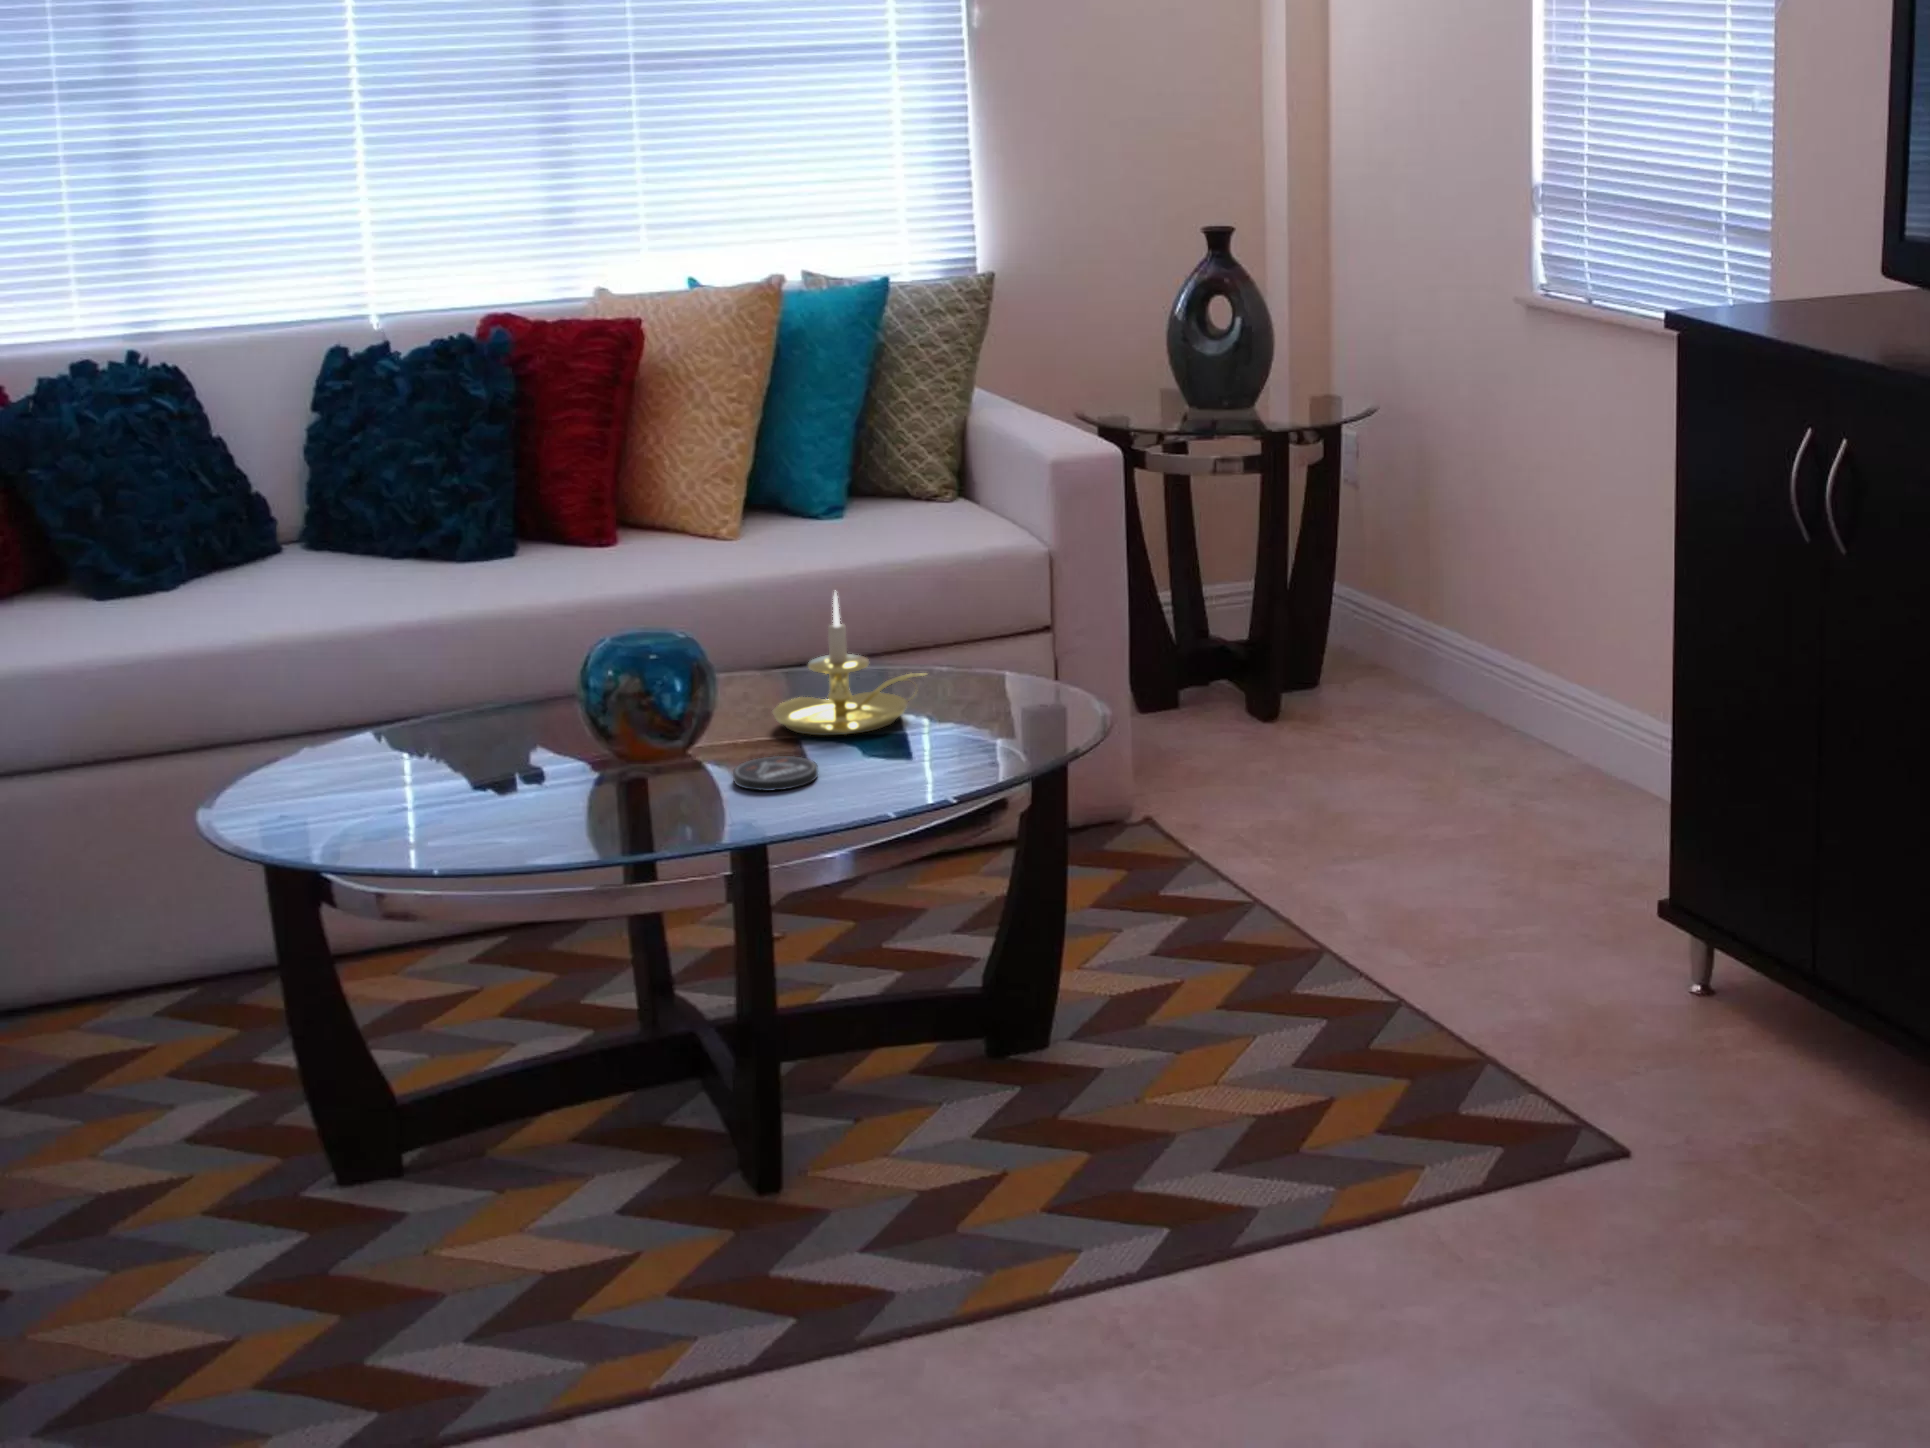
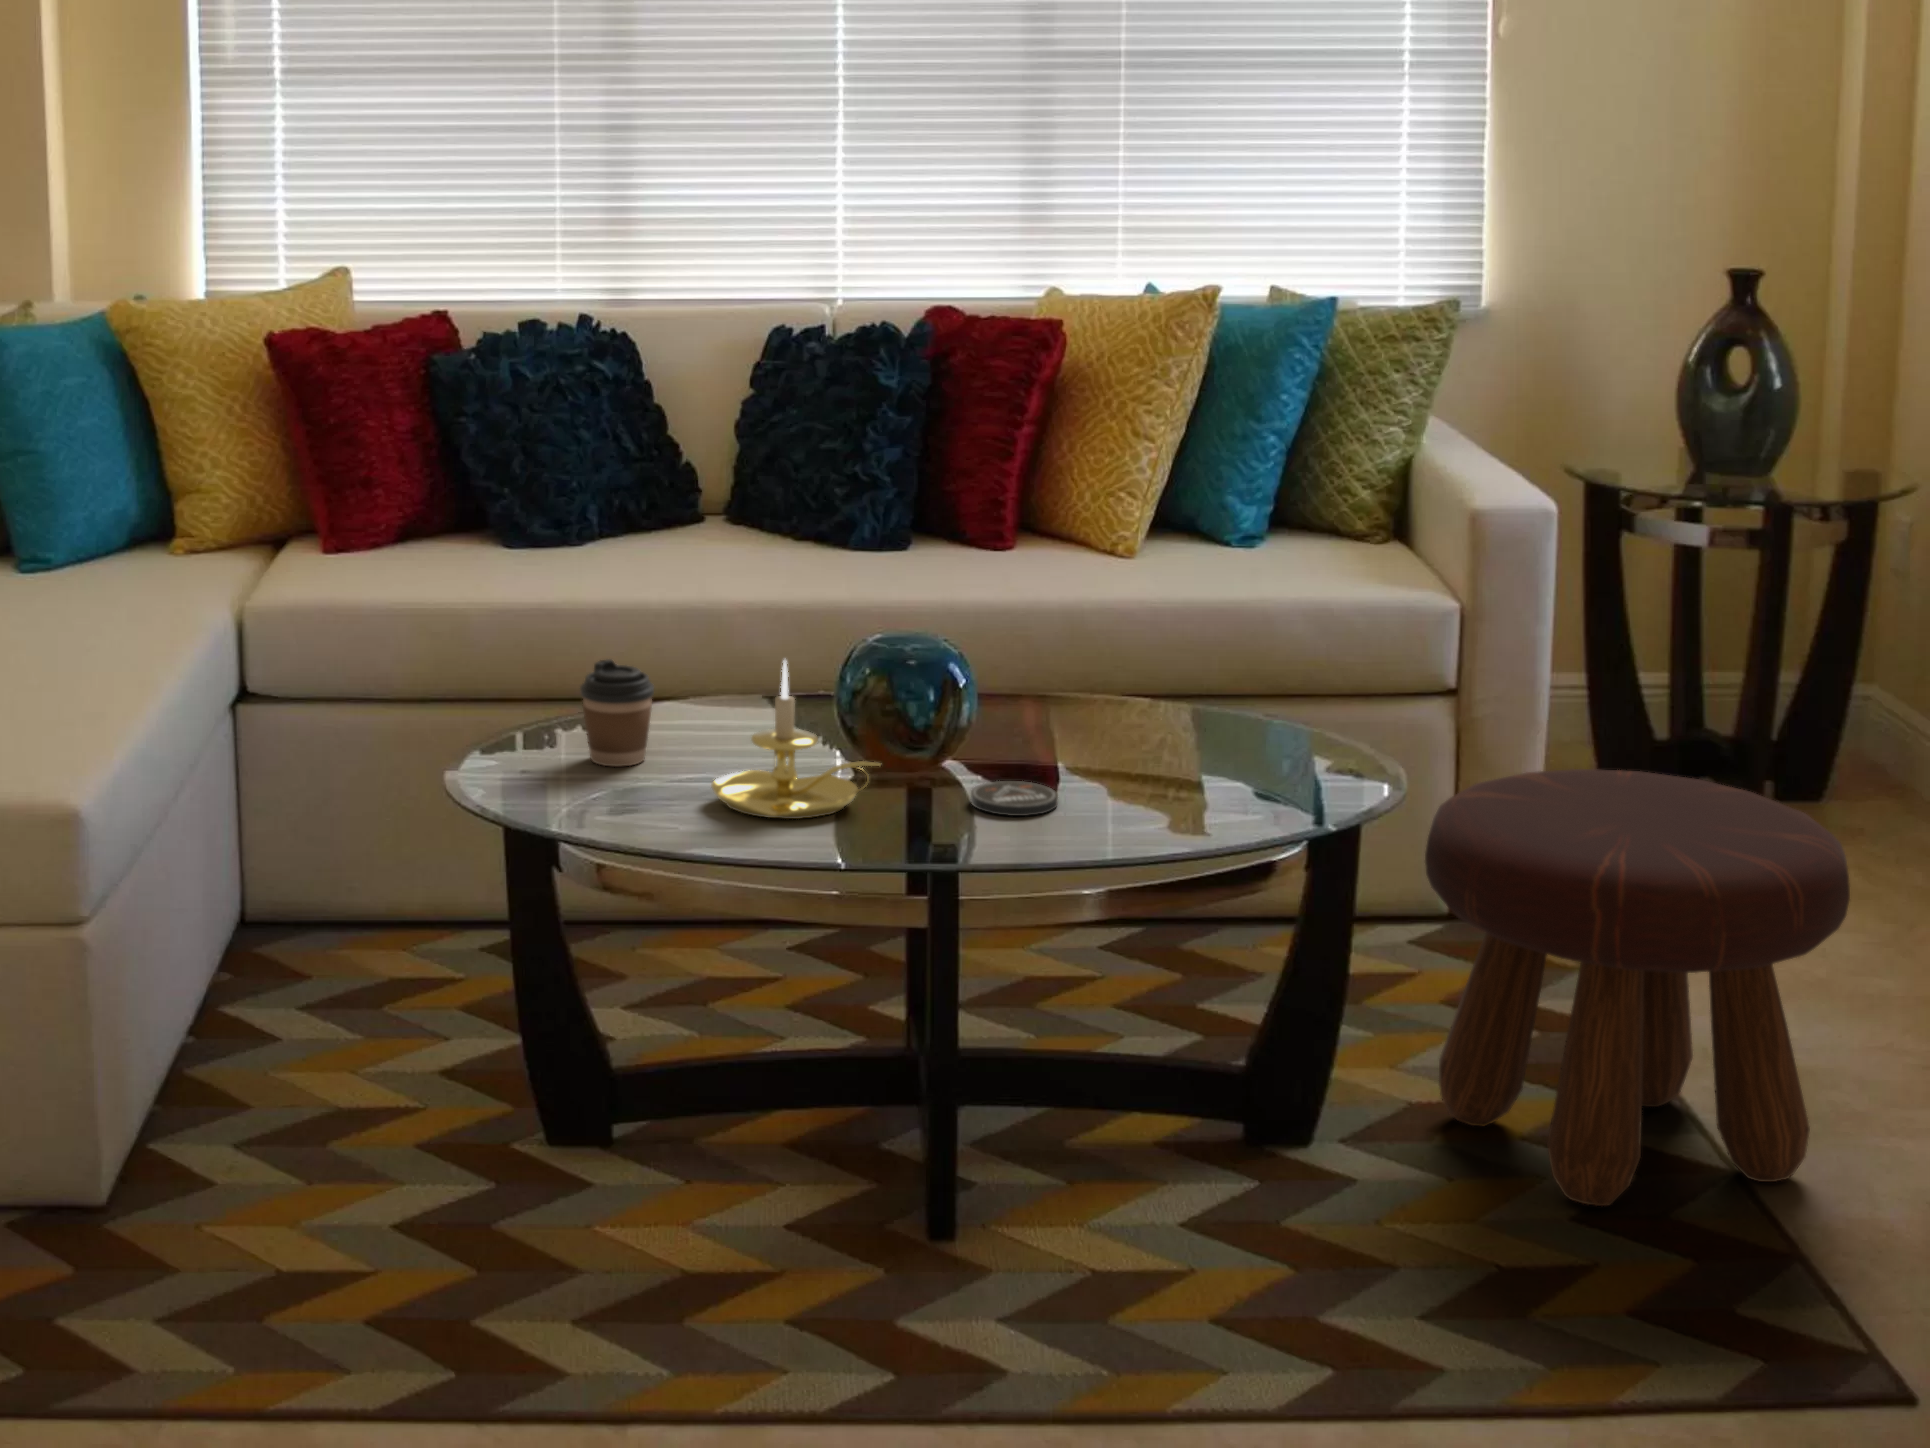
candle holder: present [773,592,926,735] -> present [711,661,880,819]
footstool: none [1119,669,1472,1050] -> present [1425,769,1850,1206]
coffee cup: none [299,696,380,806] -> present [580,659,654,766]

